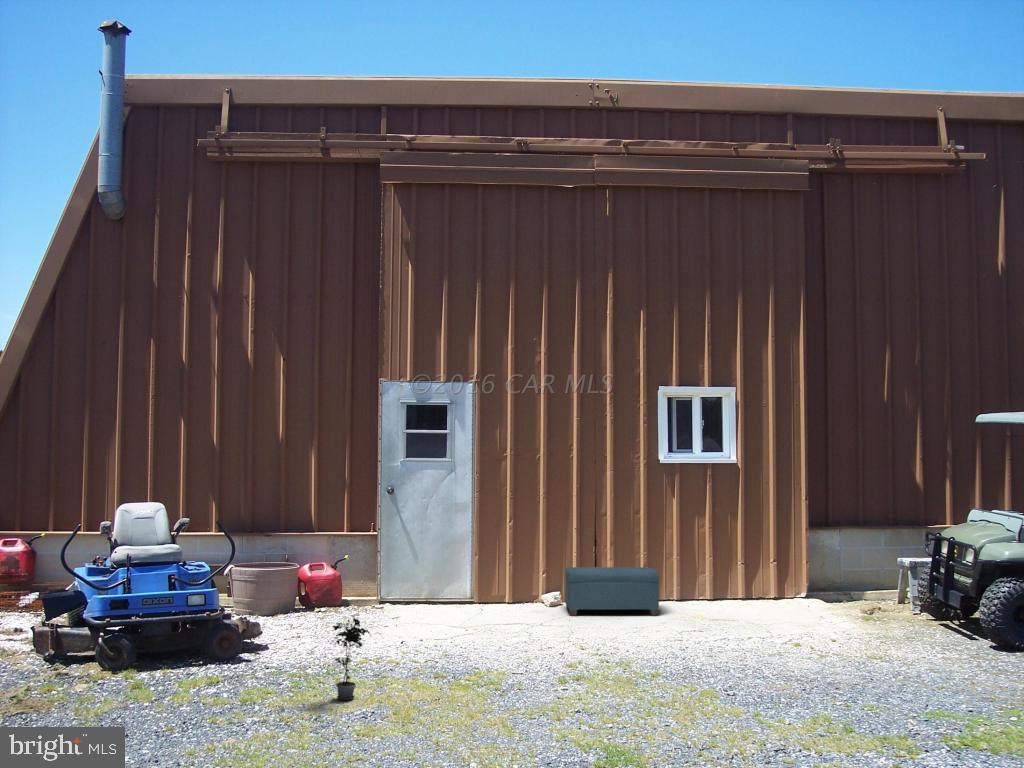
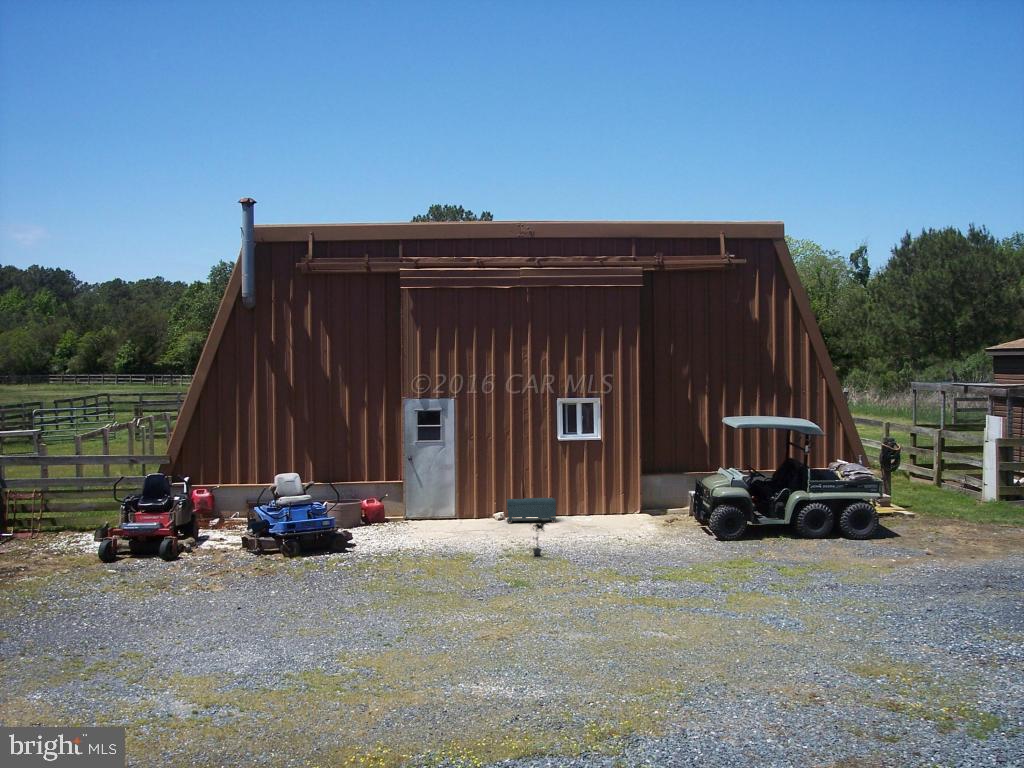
potted plant: present [333,615,371,700] -> present [529,519,547,556]

